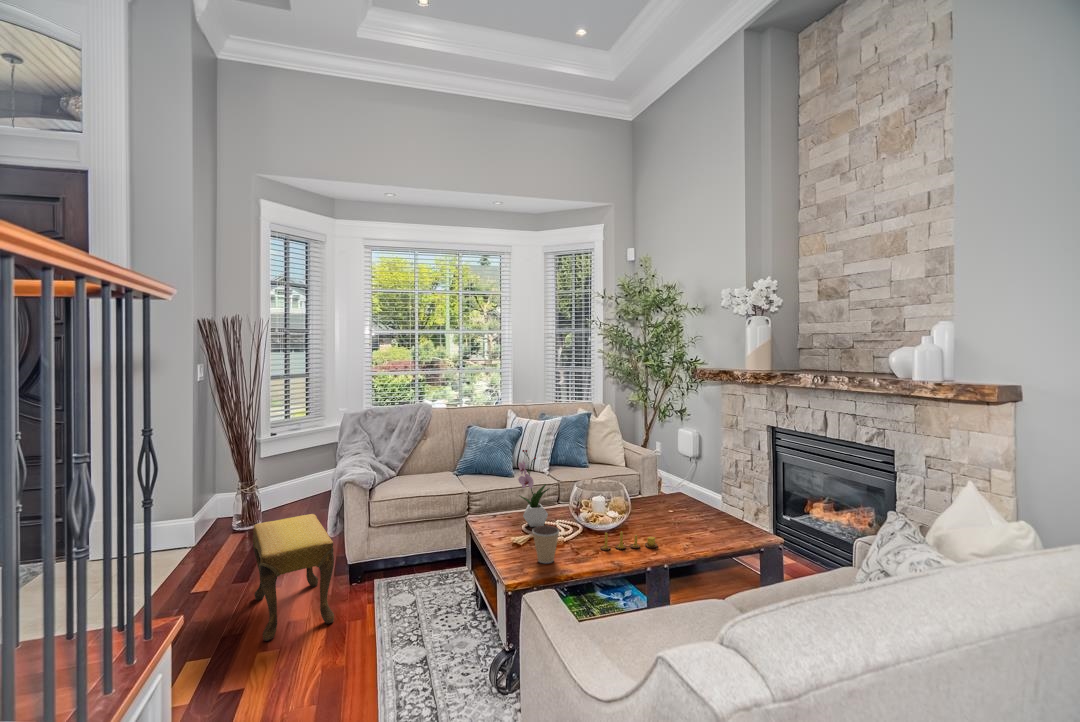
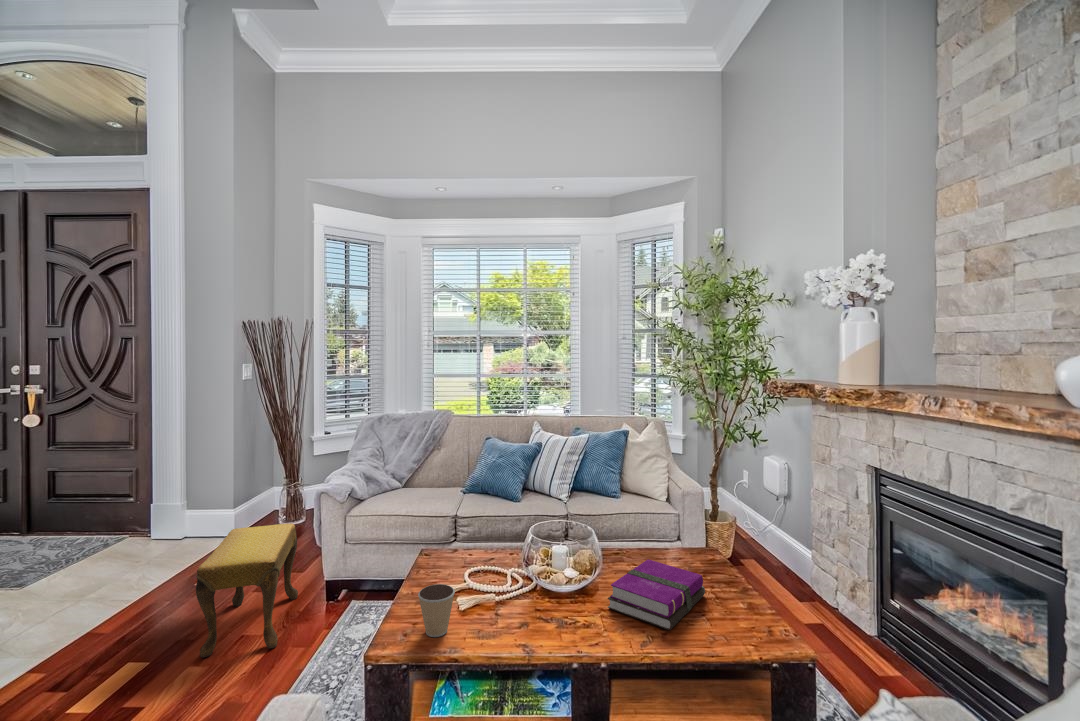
flower arrangement: present [518,450,550,527] -> none [457,478,494,577]
hardback book: none [648,499,701,538] -> present [608,559,705,630]
candle: present [600,531,658,550] -> none [521,602,602,636]

